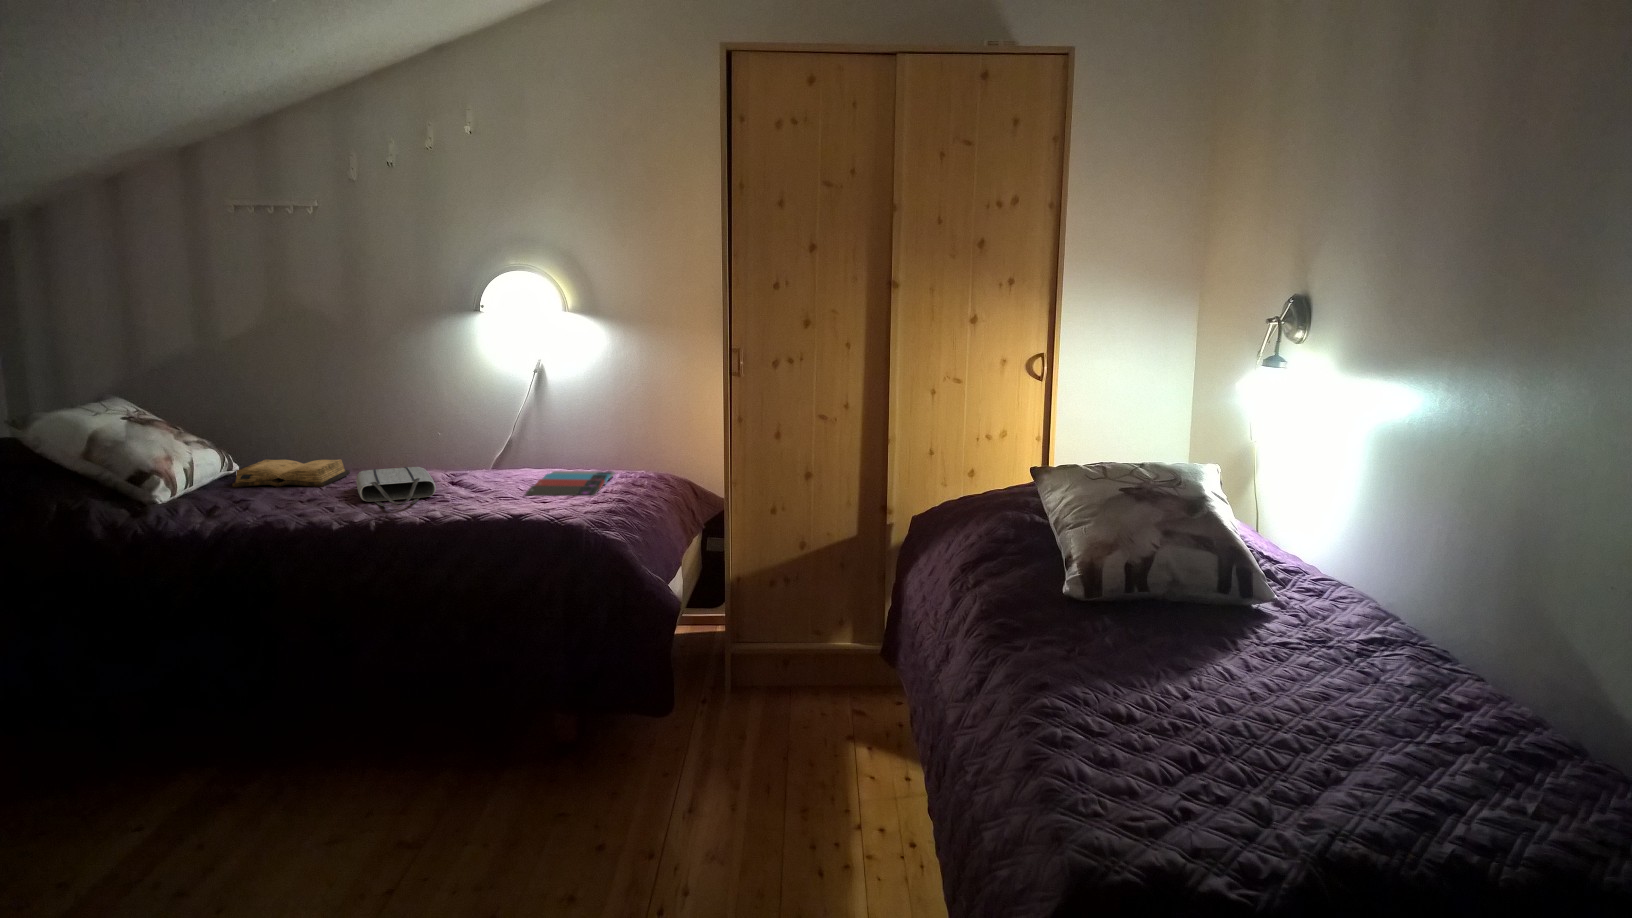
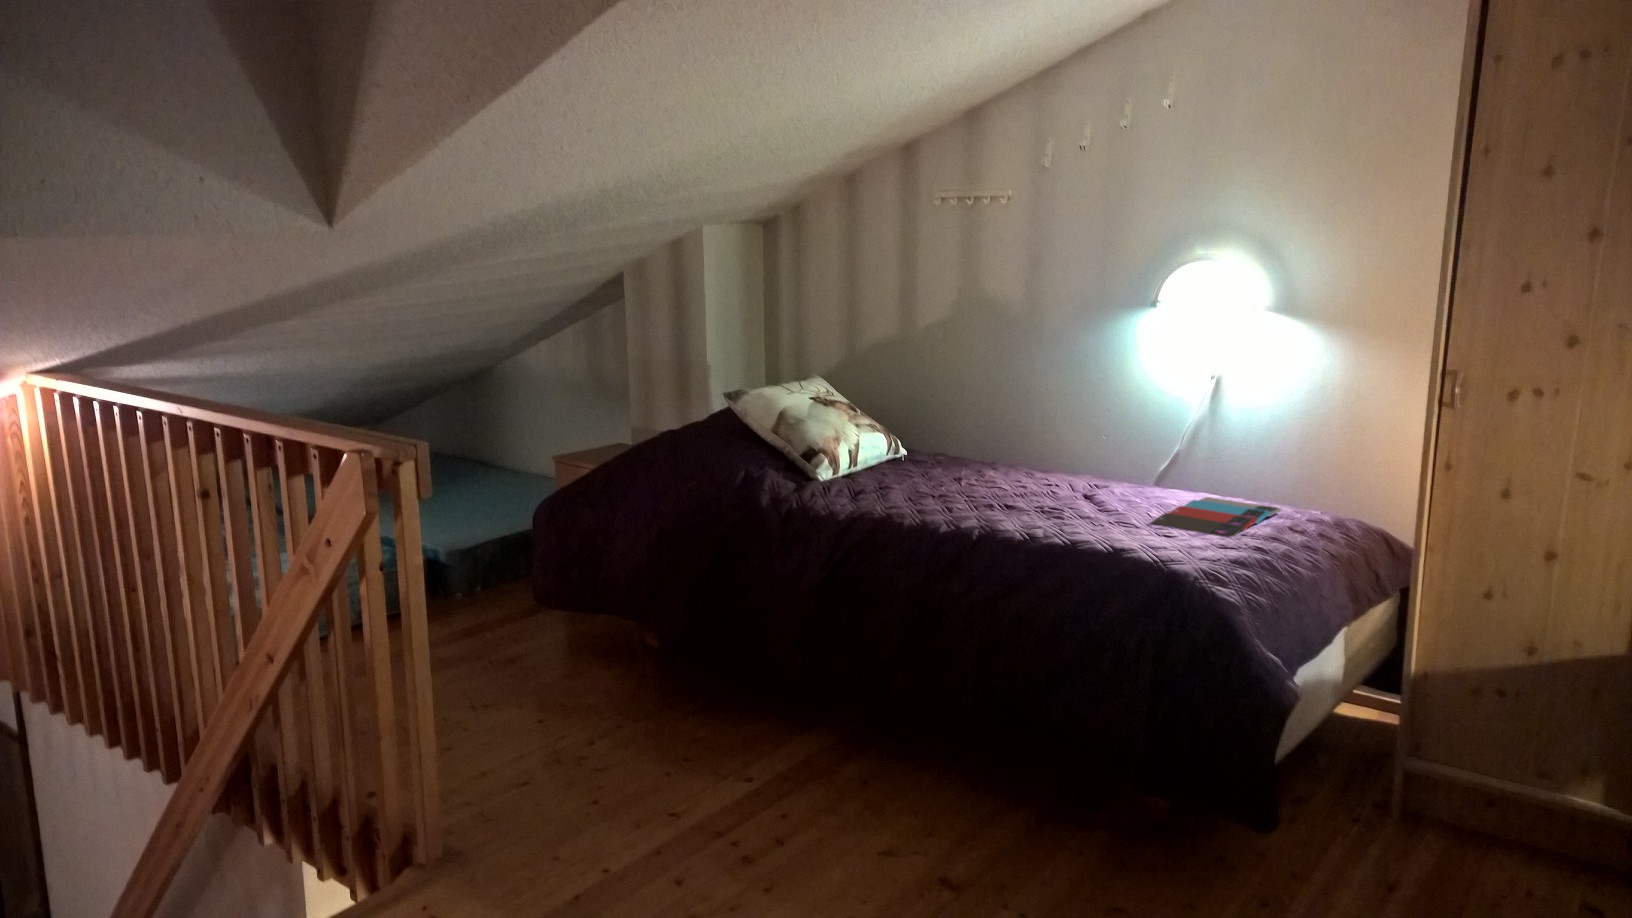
diary: present [232,459,350,487] -> none [890,447,998,483]
tote bag: present [356,467,436,506] -> none [981,471,1060,516]

